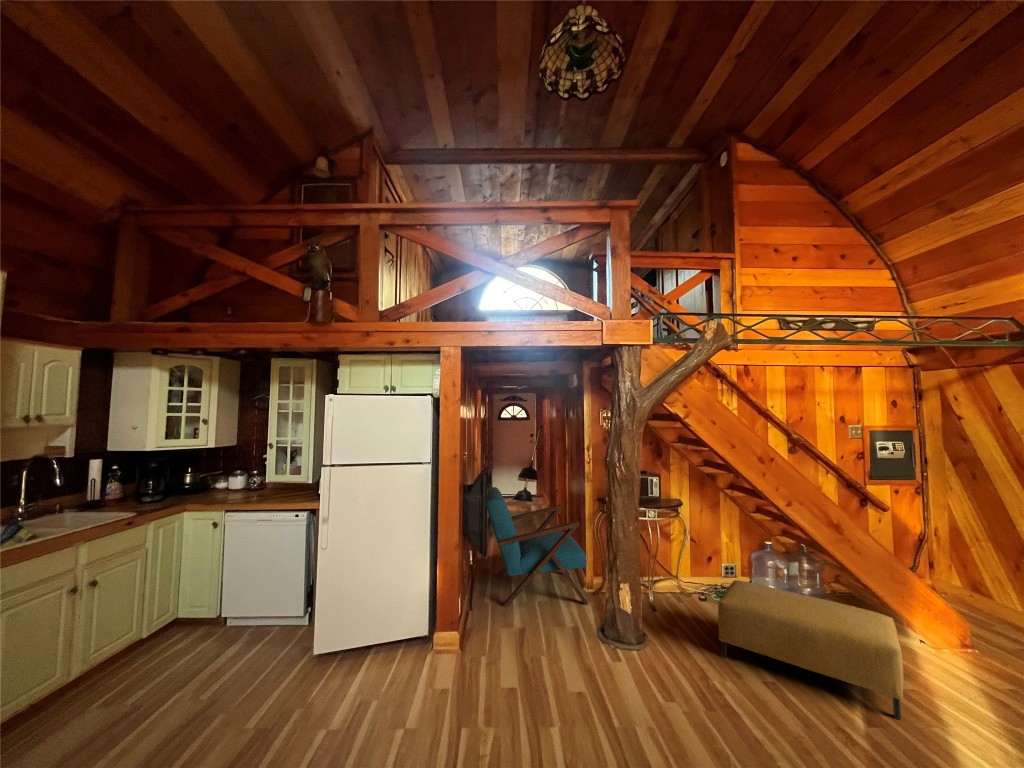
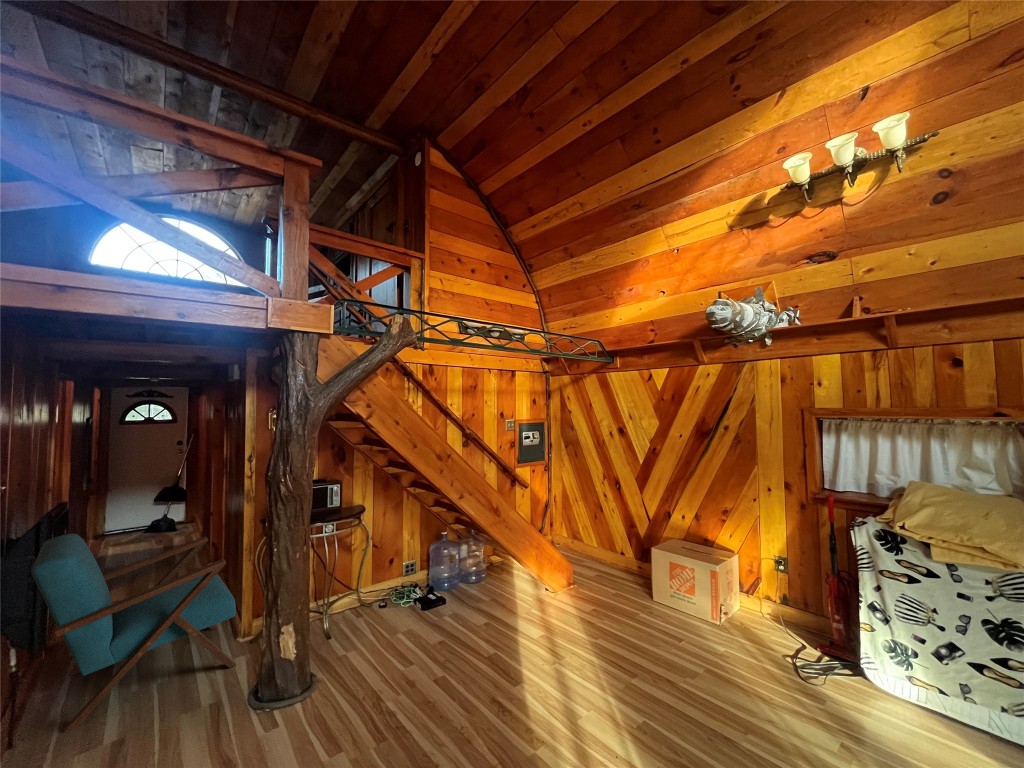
ottoman: present [718,580,903,720] -> none [394,579,539,674]

